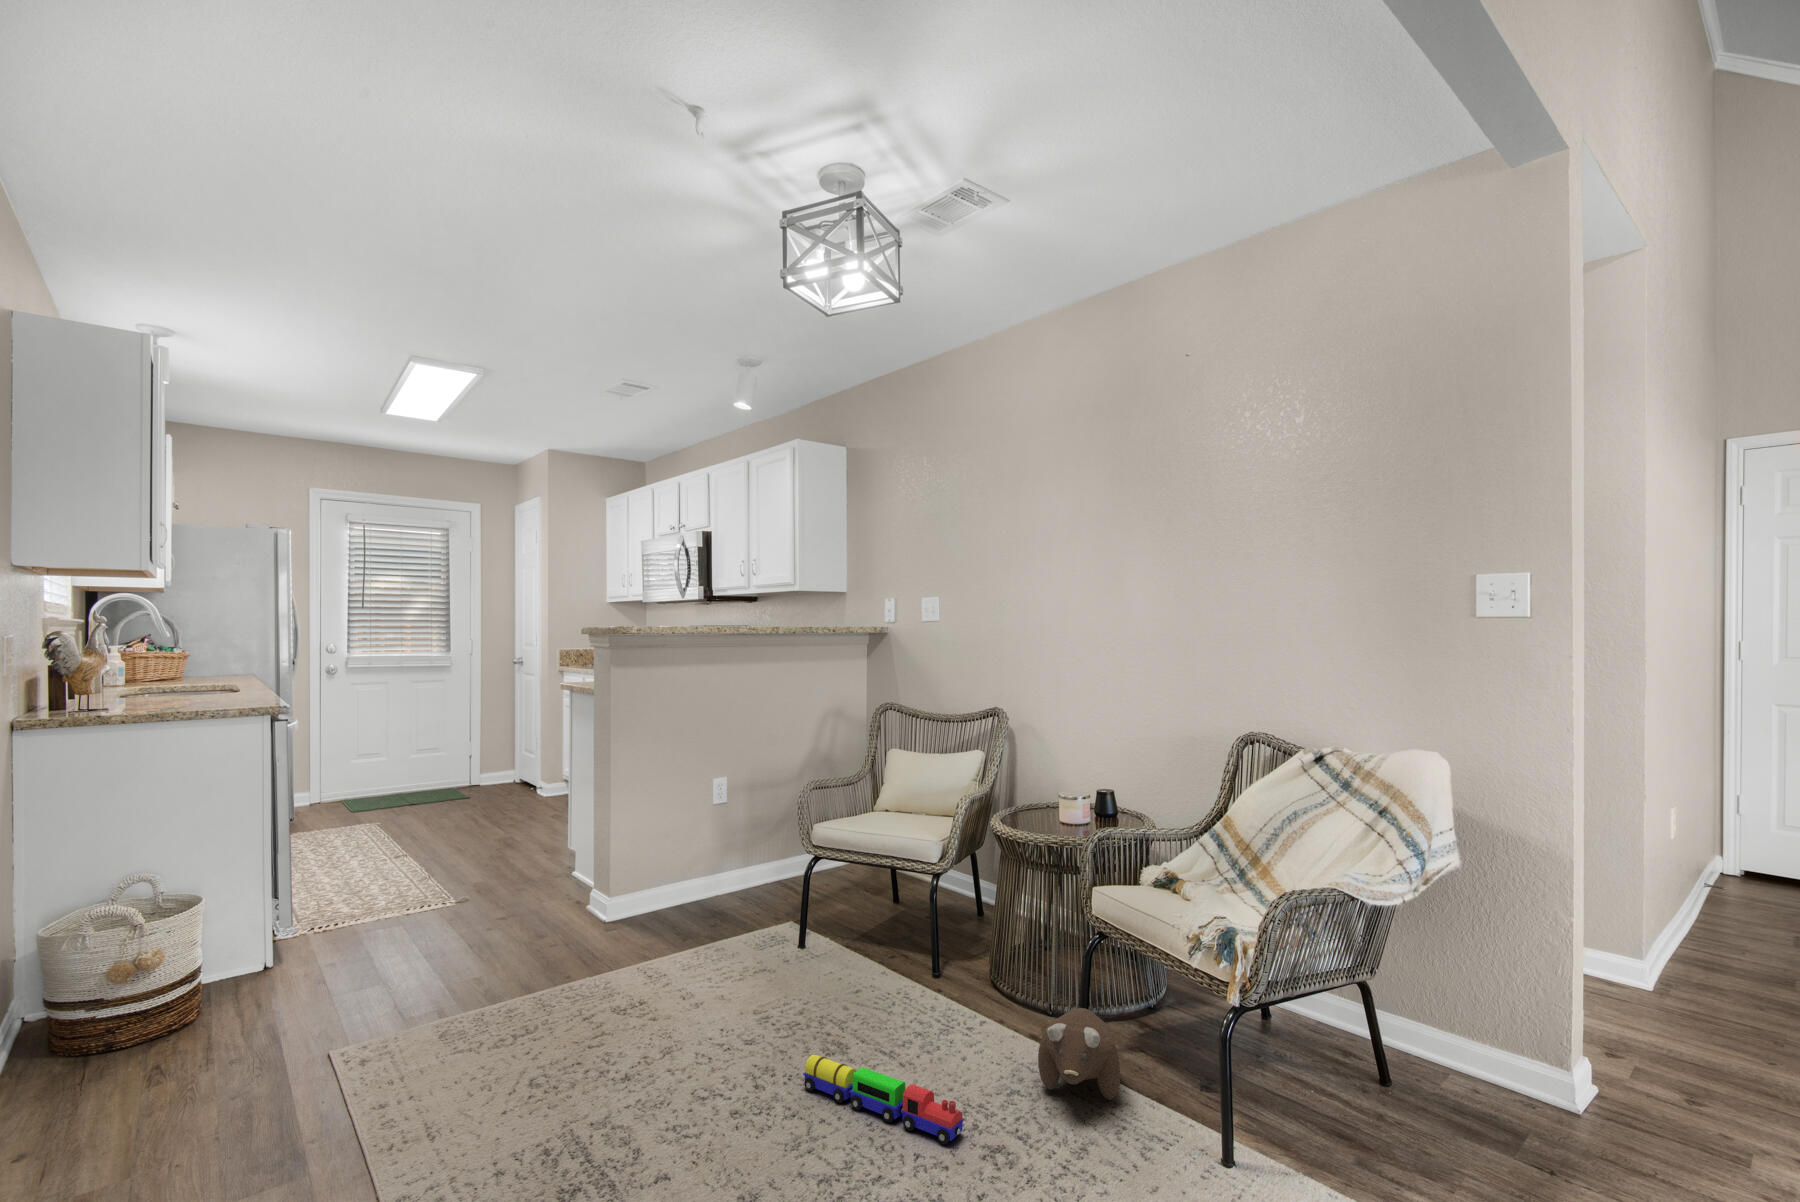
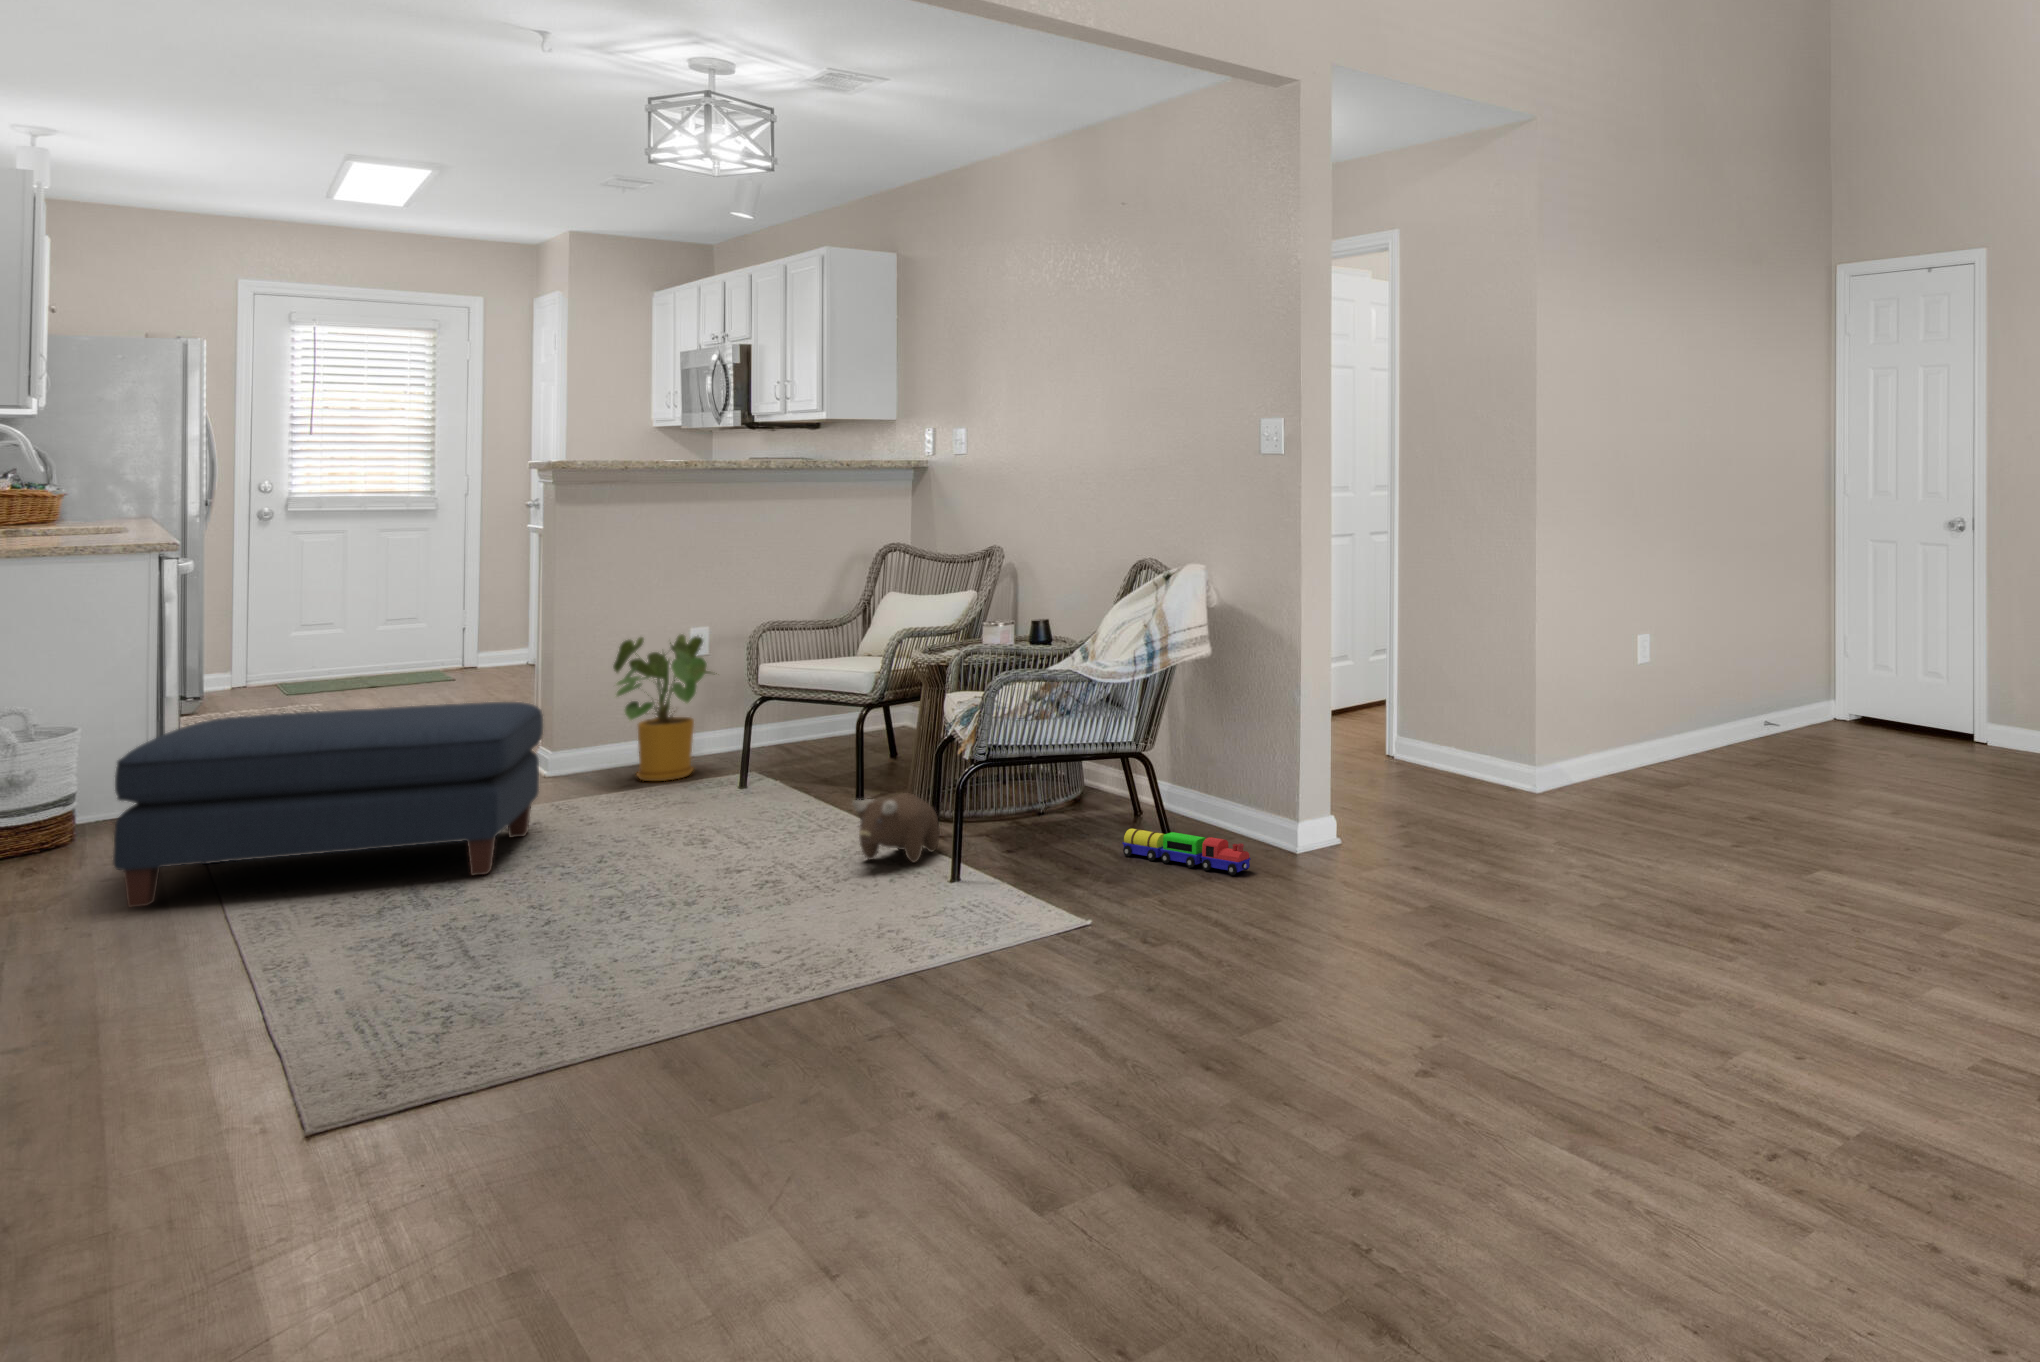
house plant: none [660,786,762,933] -> present [613,634,717,781]
ottoman: none [242,878,650,1154] -> present [113,702,543,907]
toy train: present [803,1054,964,1144] -> present [1122,829,1251,875]

